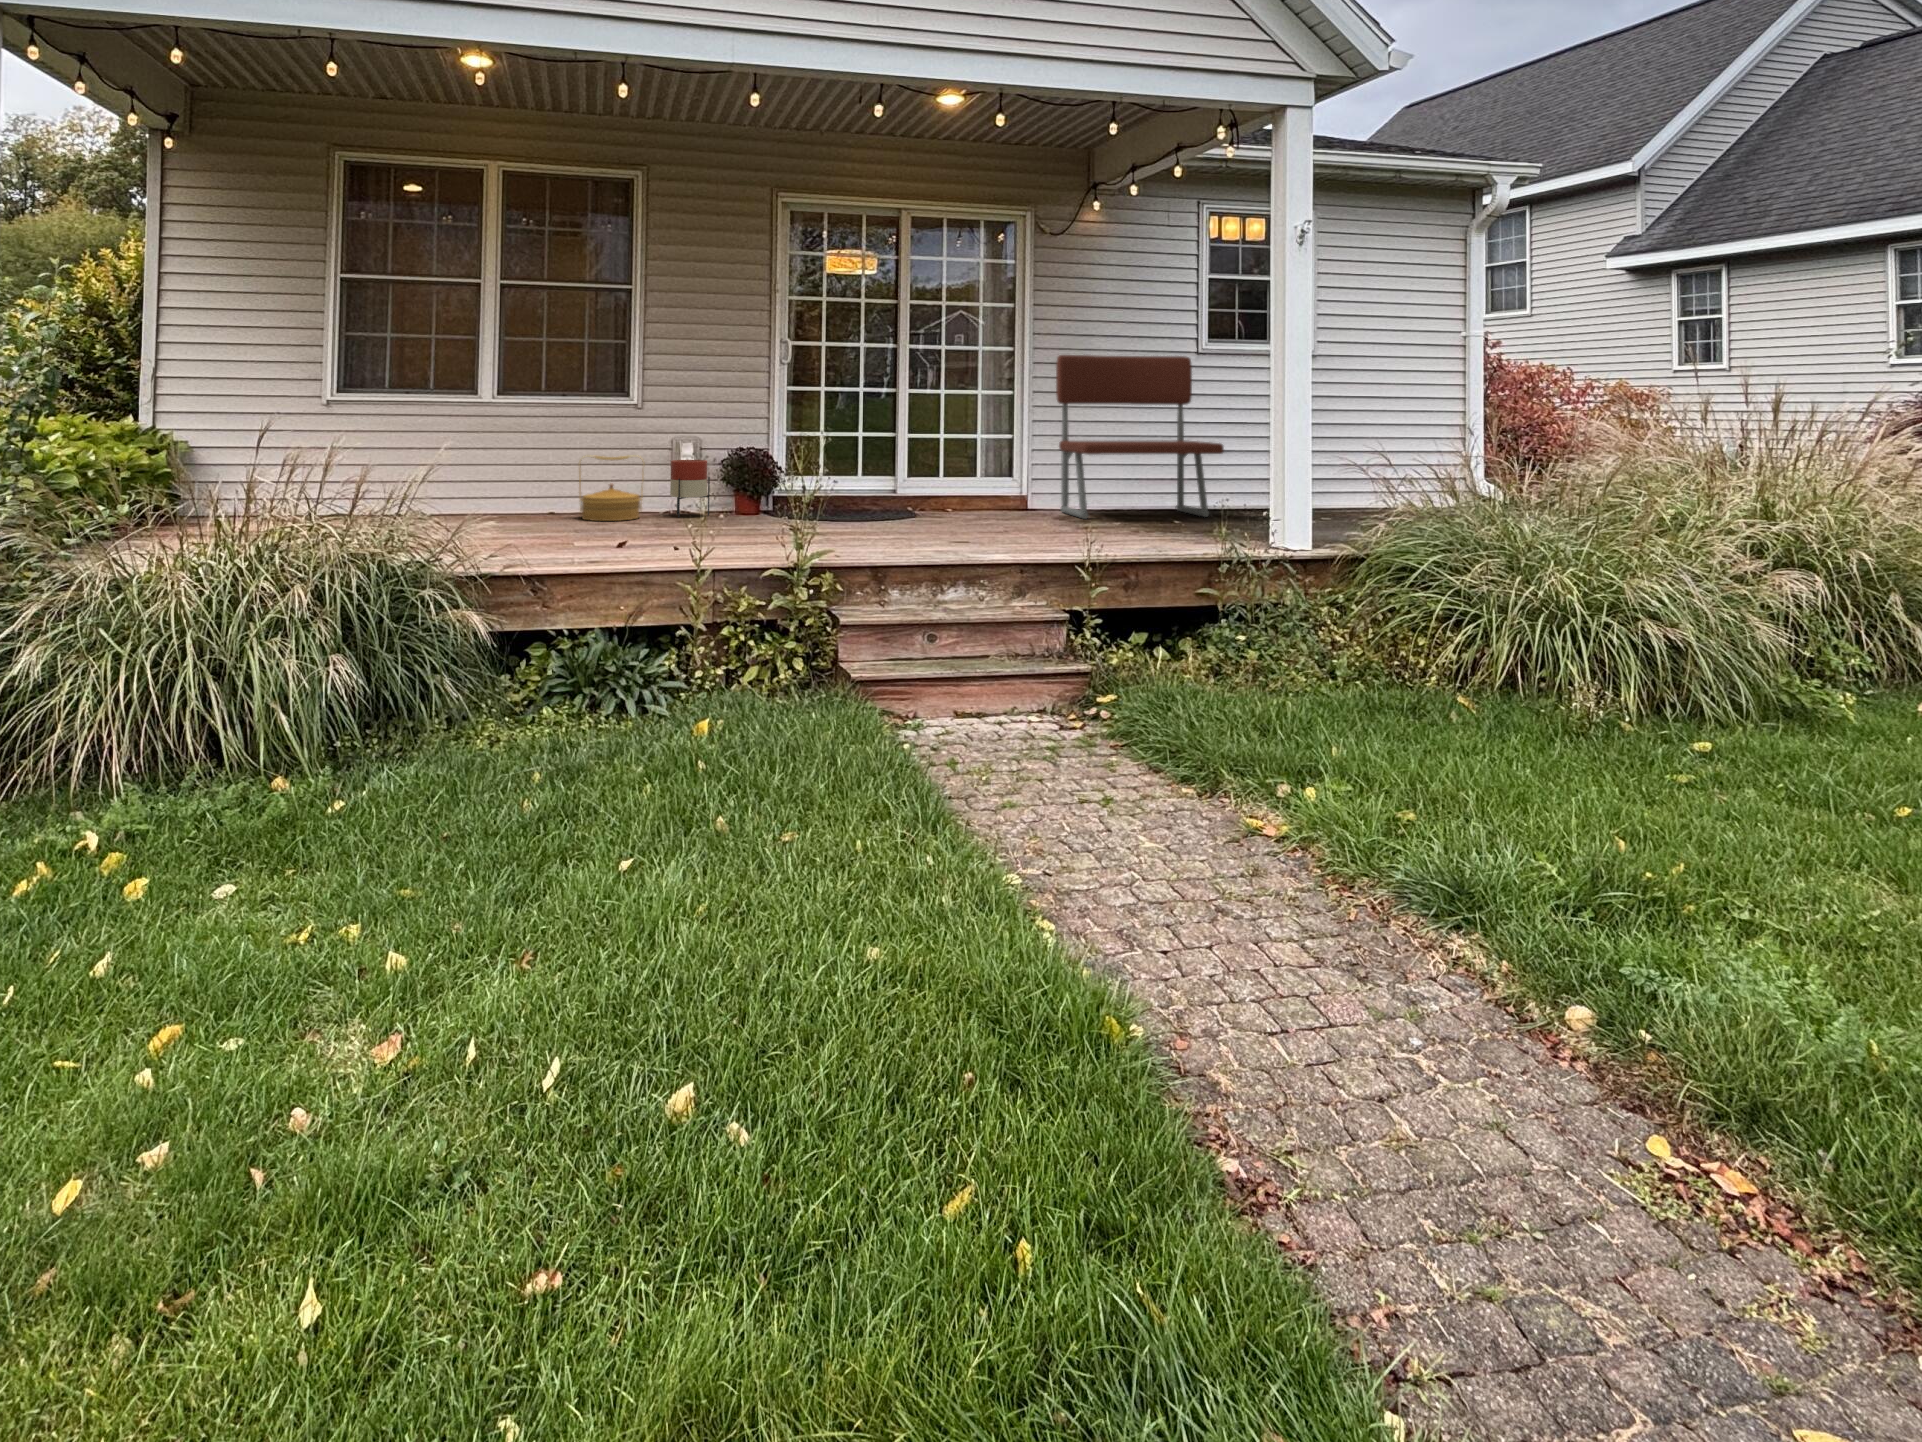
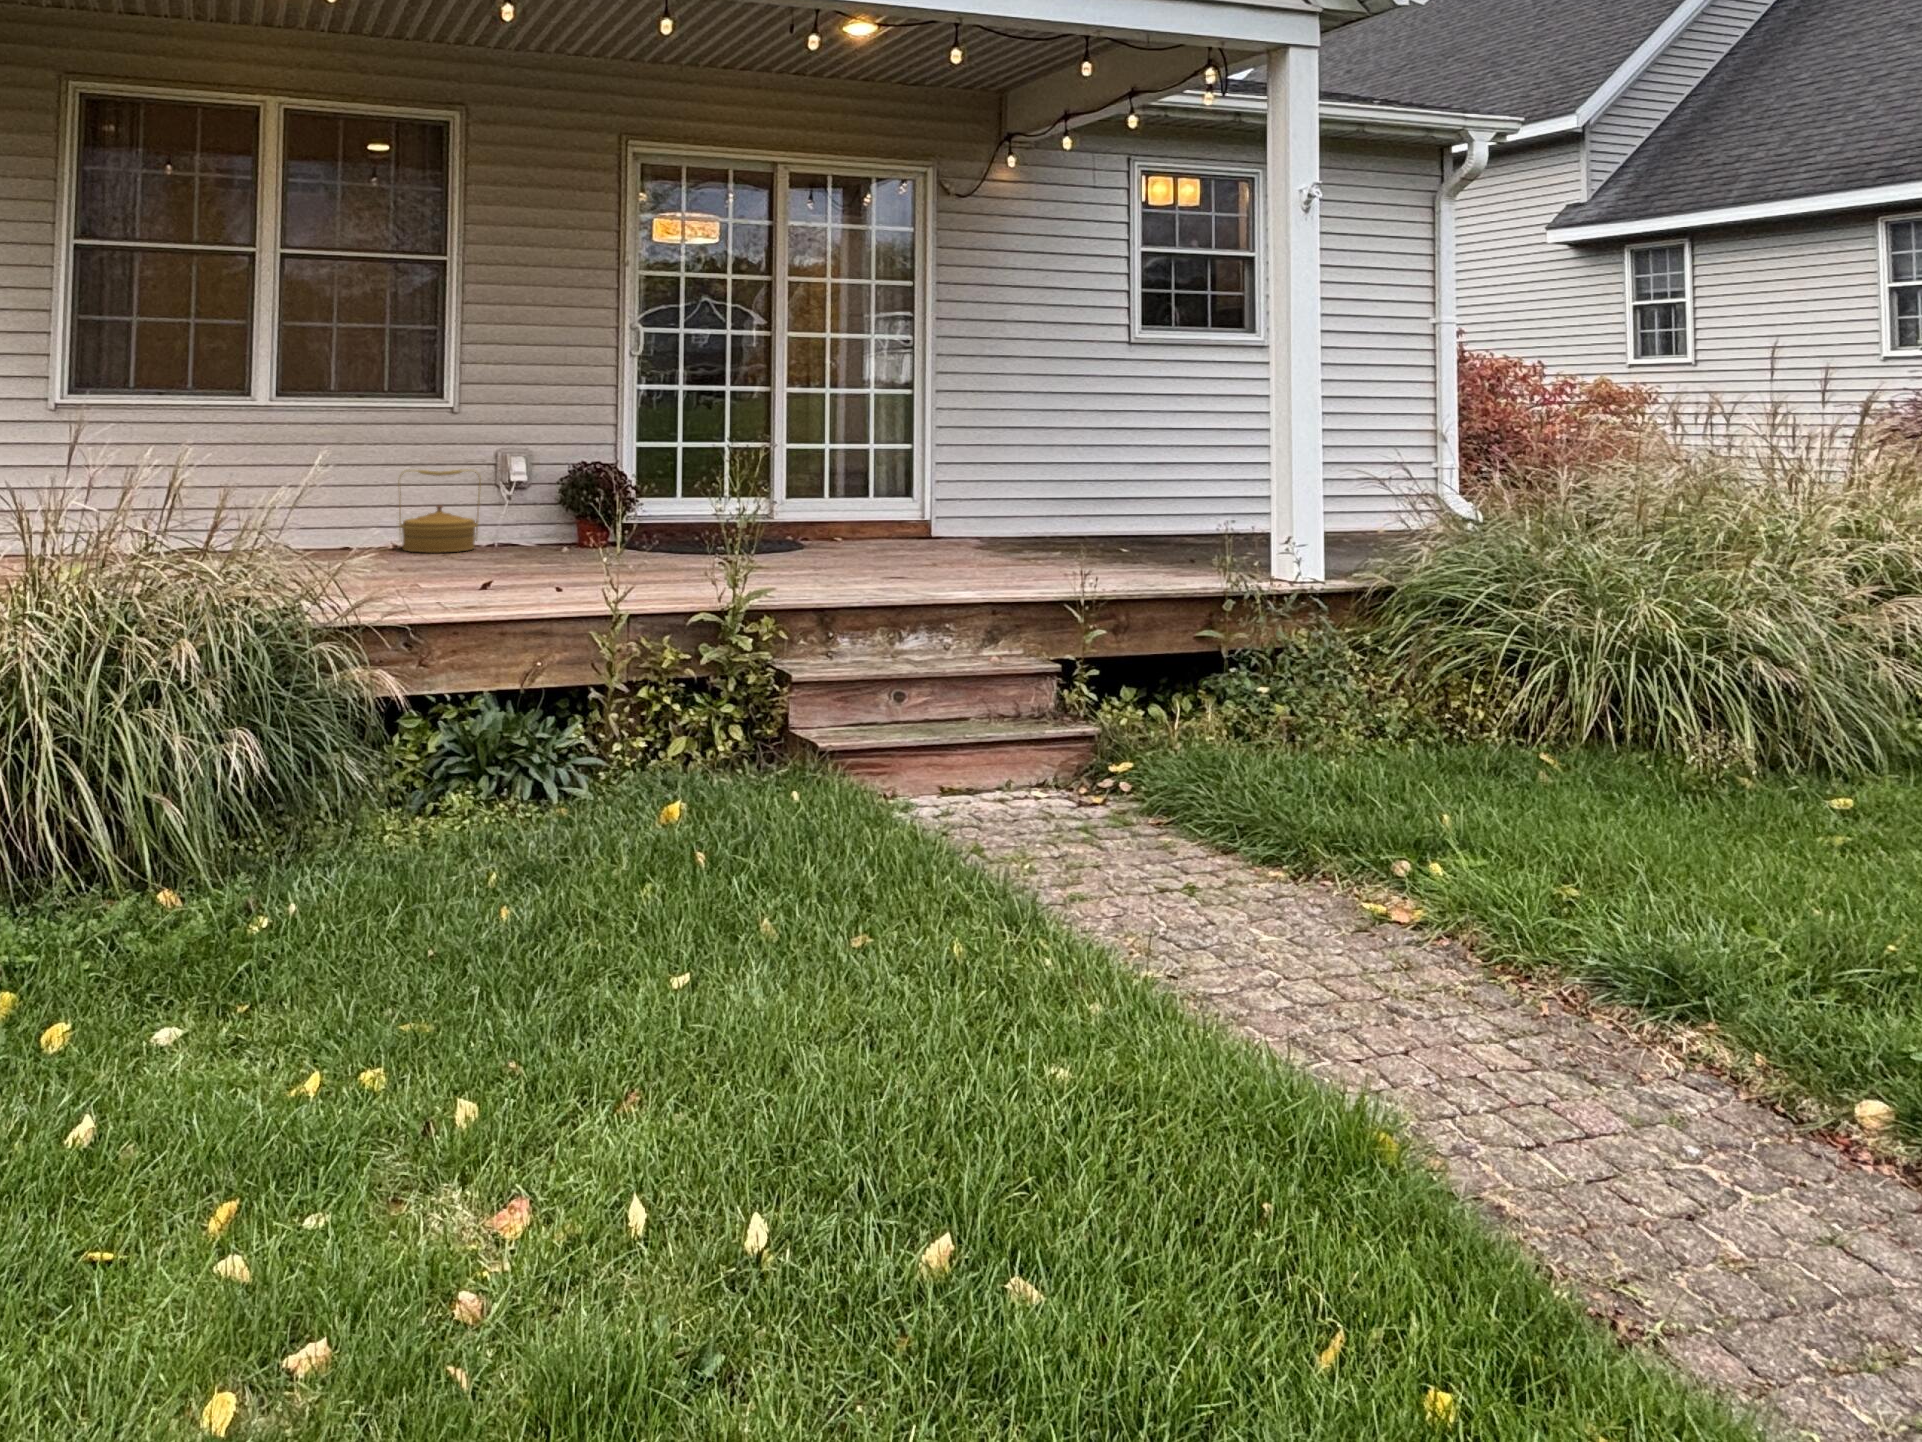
bench: present [1056,355,1224,519] -> none [978,344,1185,545]
planter: present [670,460,710,517] -> none [510,475,560,548]

